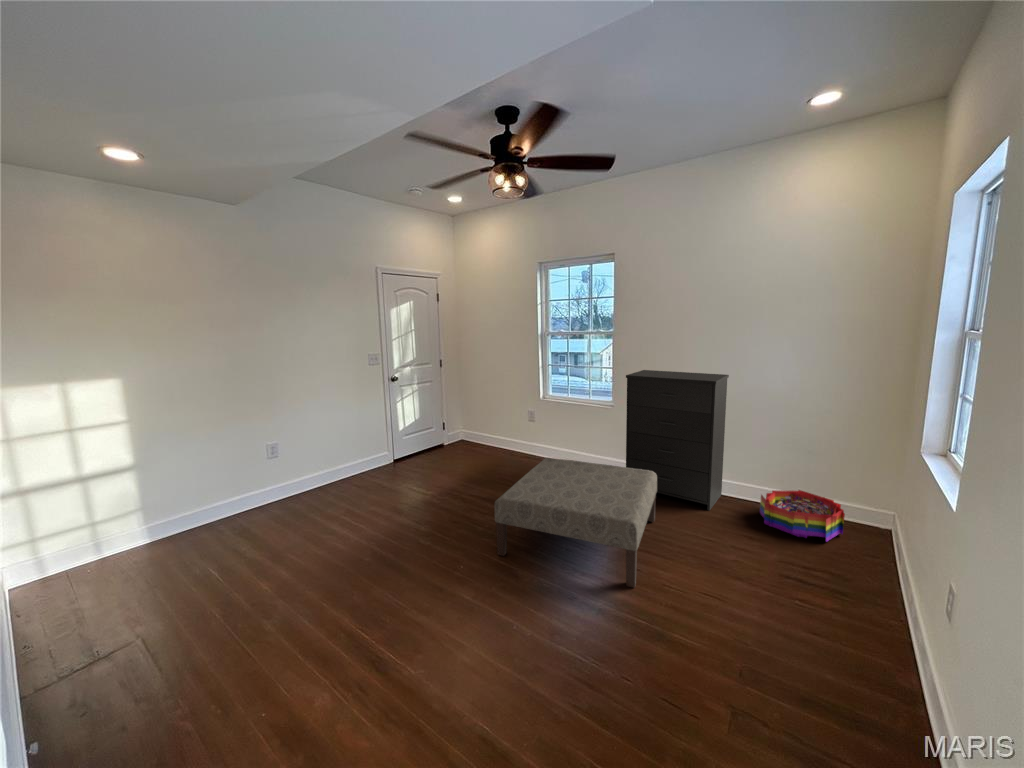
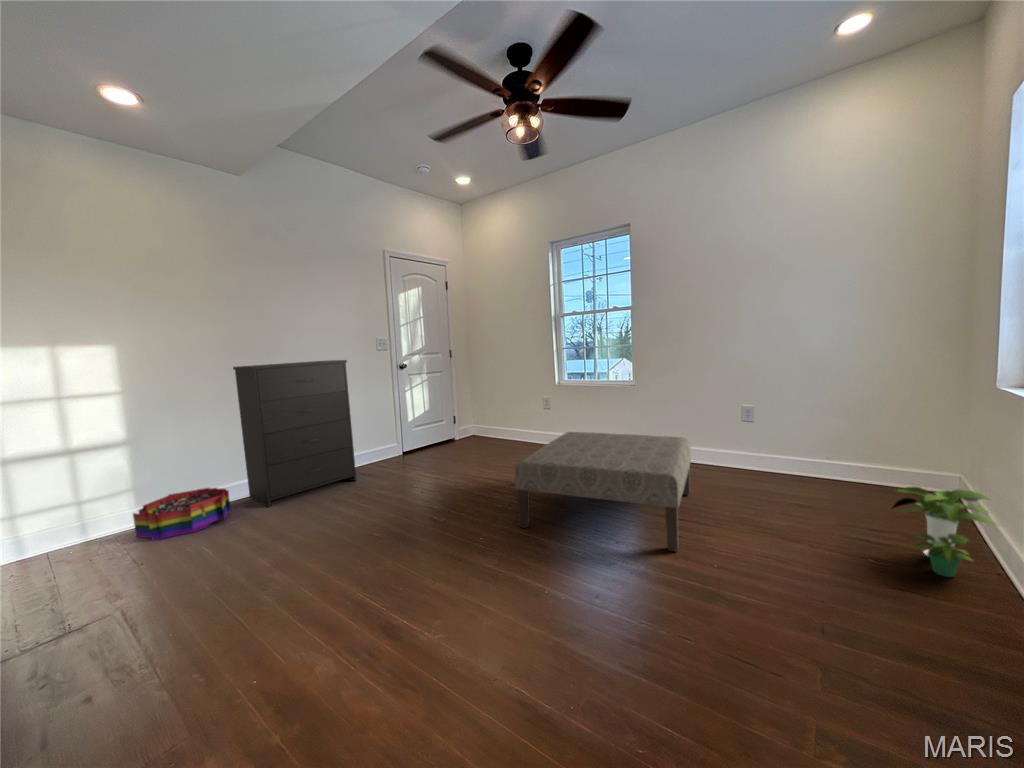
dresser: present [626,370,729,511] -> present [233,360,356,507]
storage bin: present [760,490,845,542] -> present [133,488,230,541]
potted plant: none [821,537,908,623] -> present [892,487,996,577]

